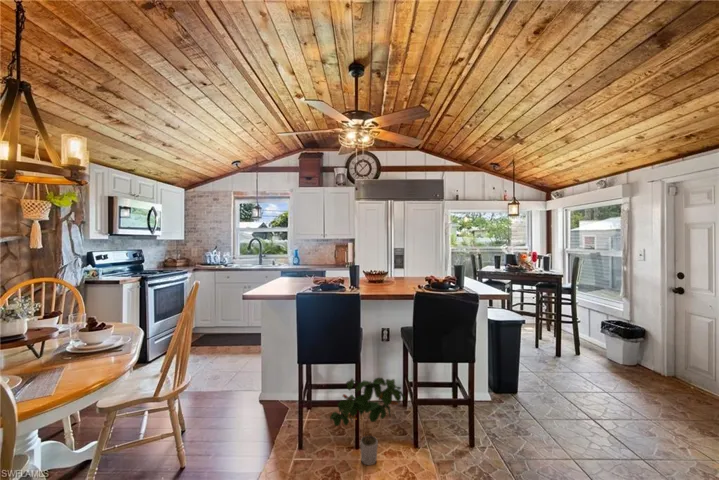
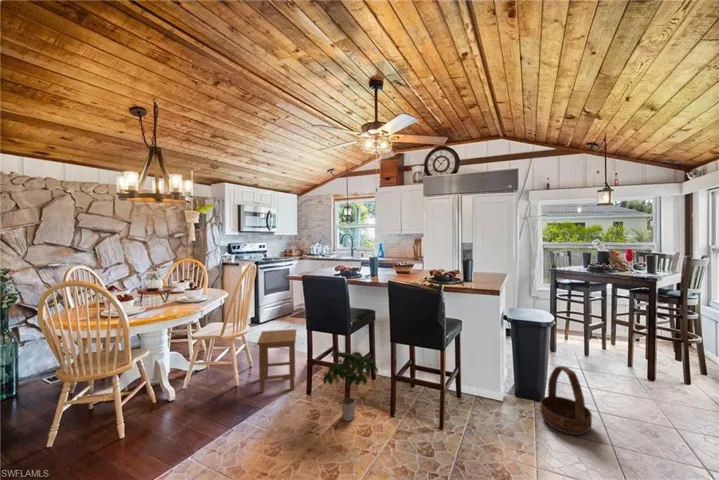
basket: none [525,356,569,416] -> present [540,366,592,435]
stool: none [212,362,276,463] -> present [257,329,296,393]

